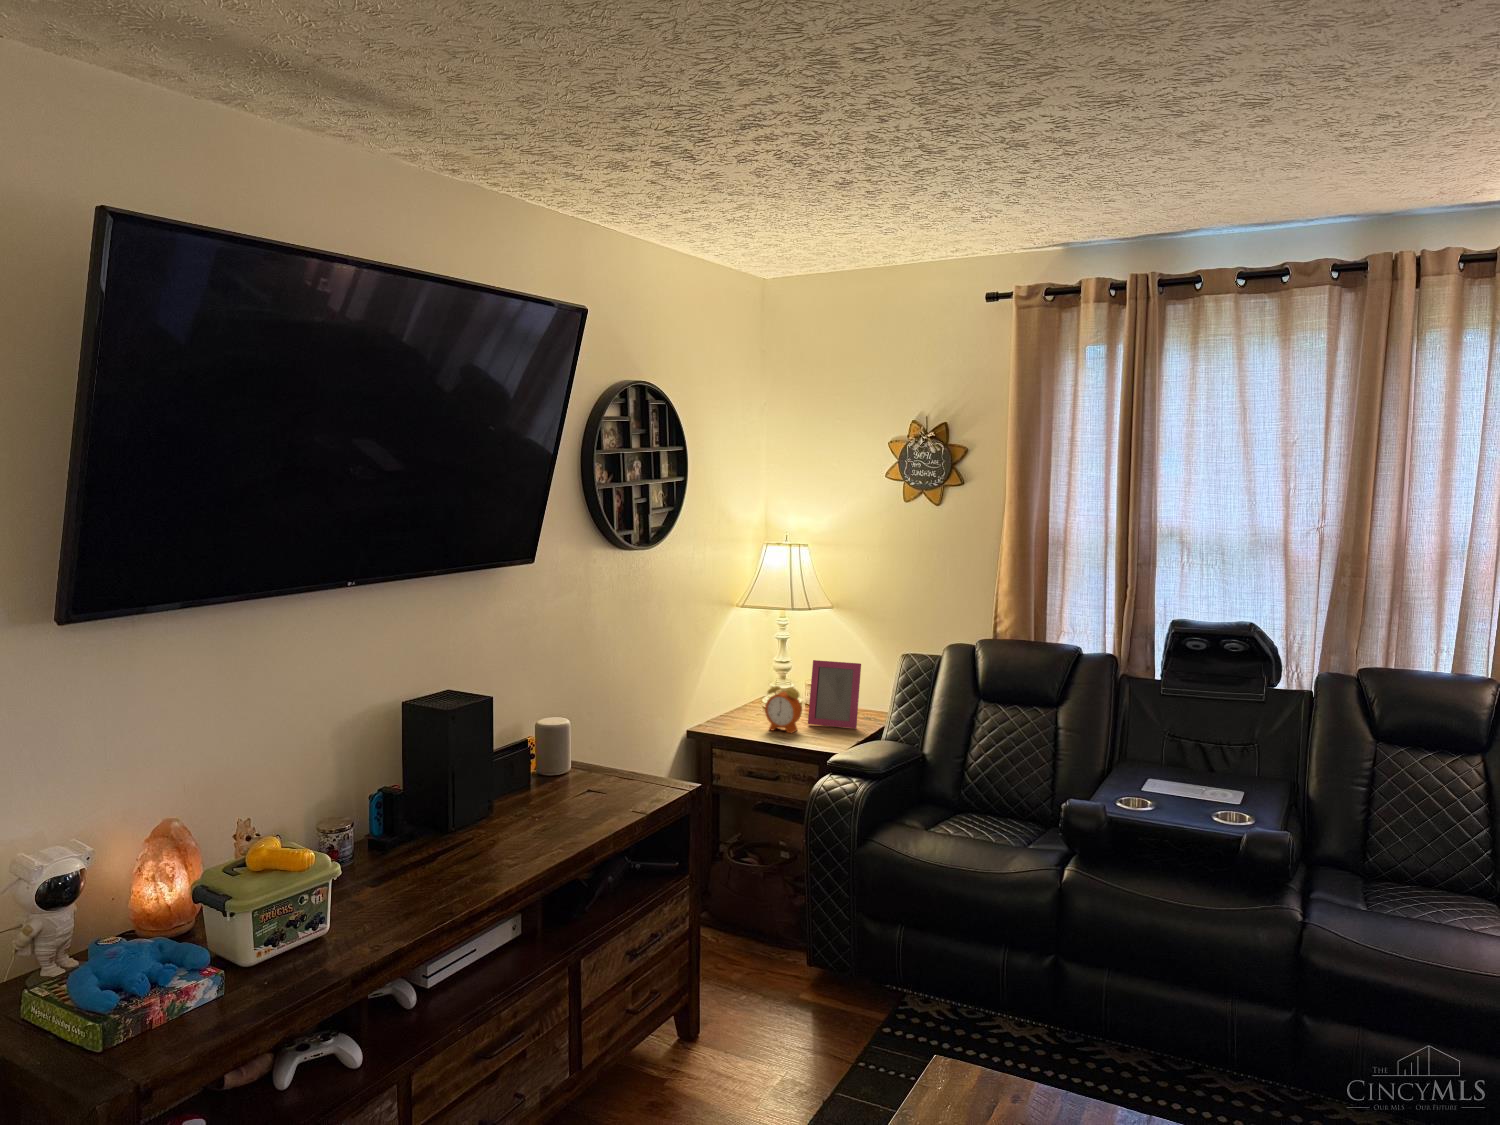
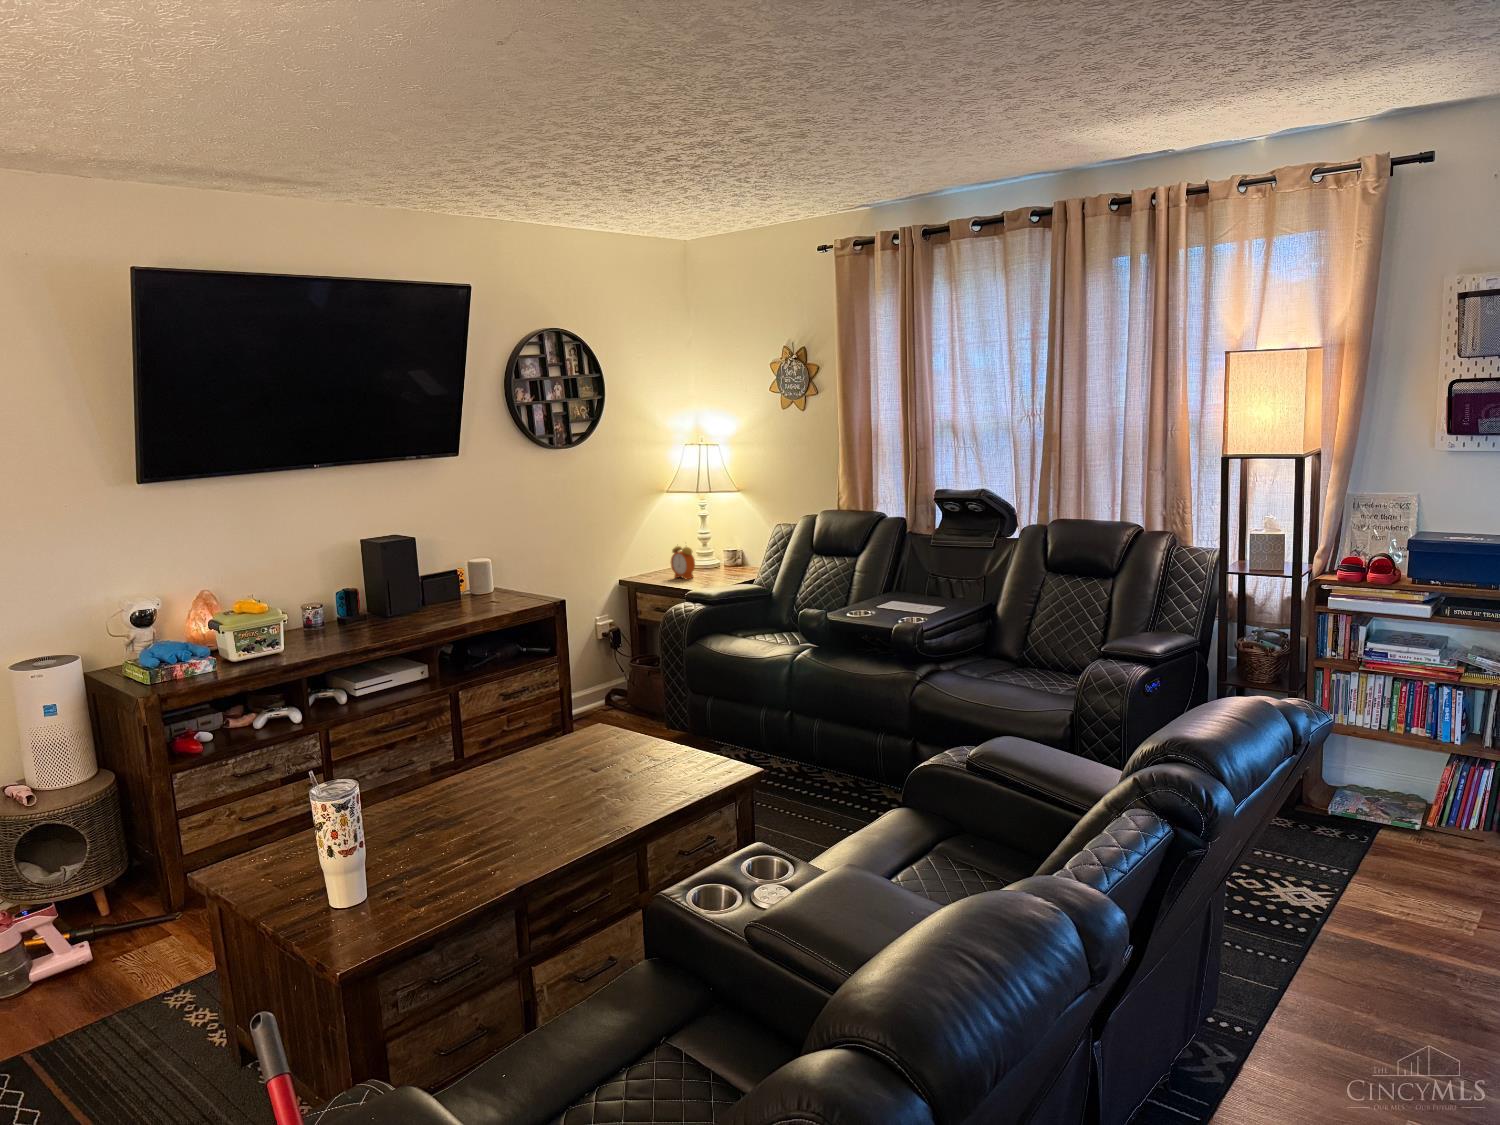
picture frame: present [808,660,861,728] -> none [706,529,741,577]

